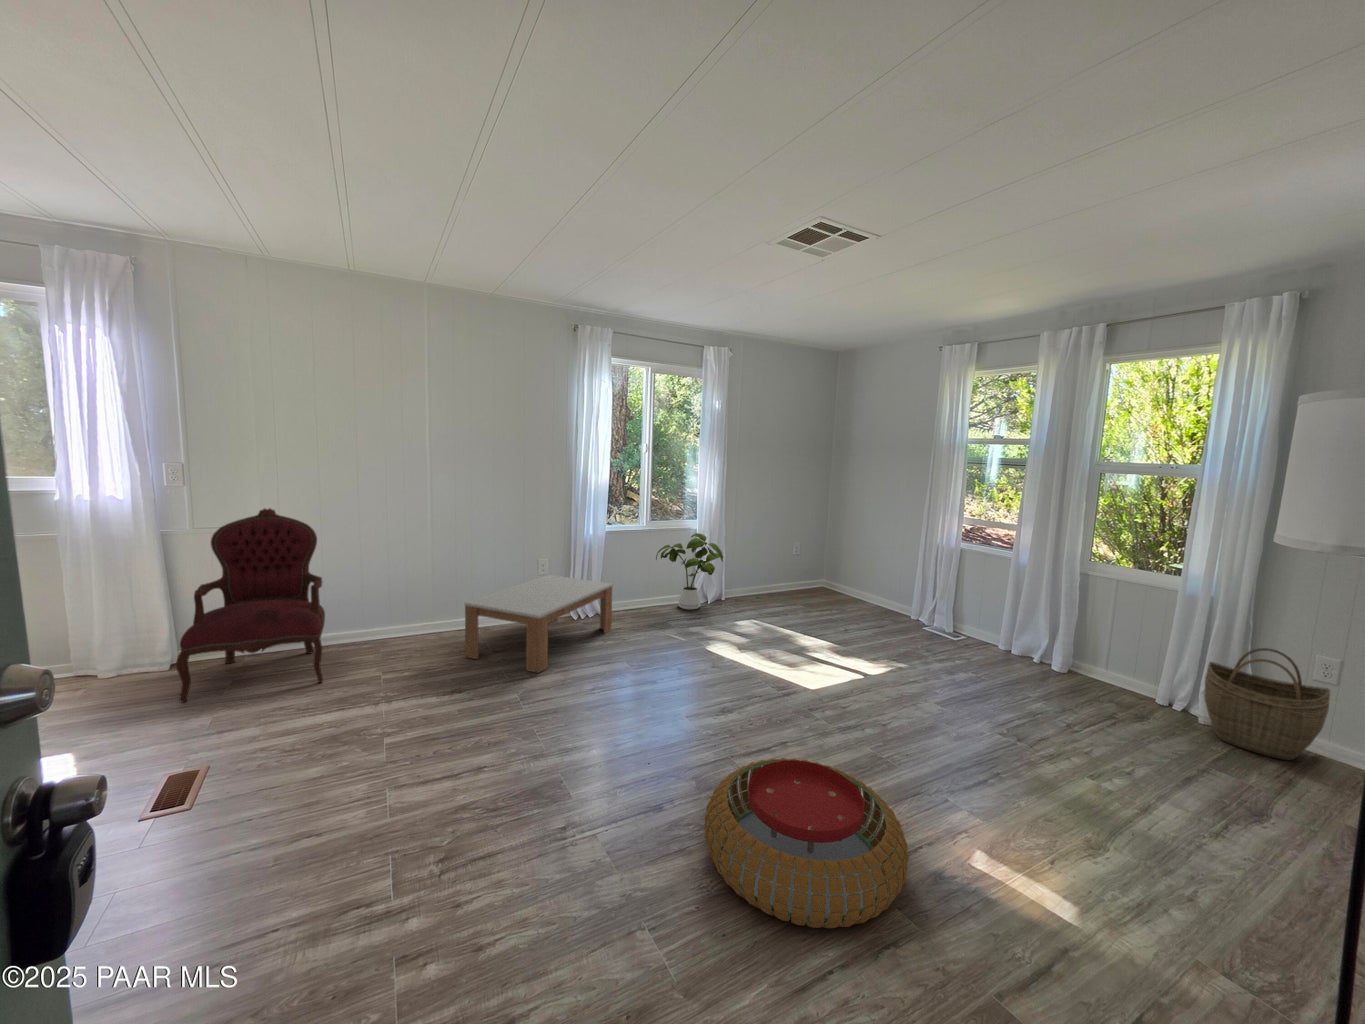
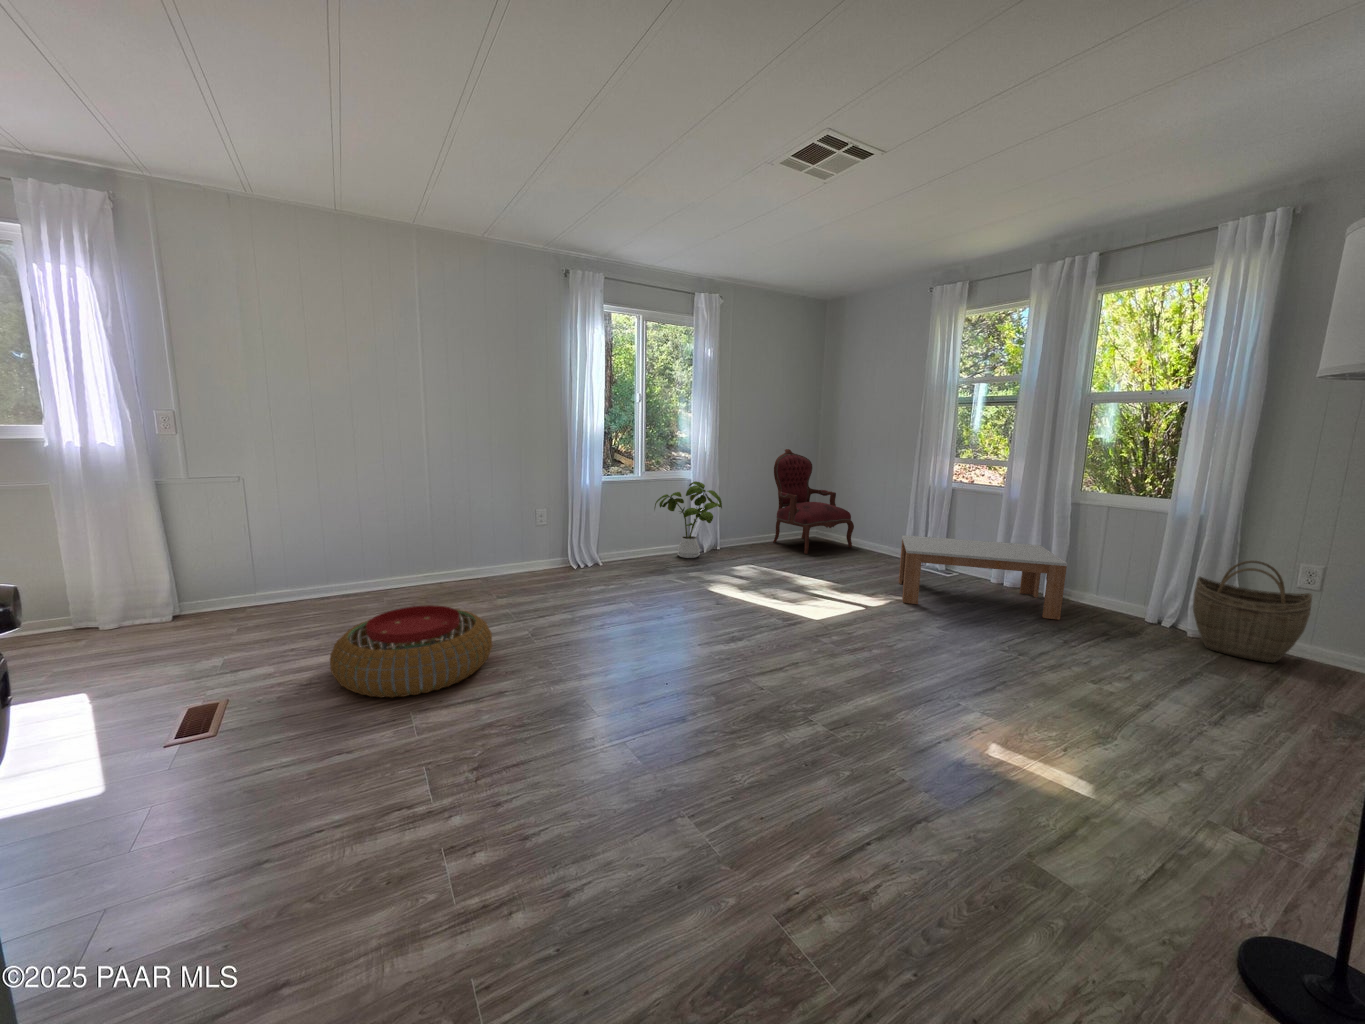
armchair: present [176,509,325,702] -> present [773,449,854,554]
coffee table: present [464,575,613,673] -> present [899,535,1068,620]
pouf: present [704,758,909,928] -> present [330,605,492,698]

